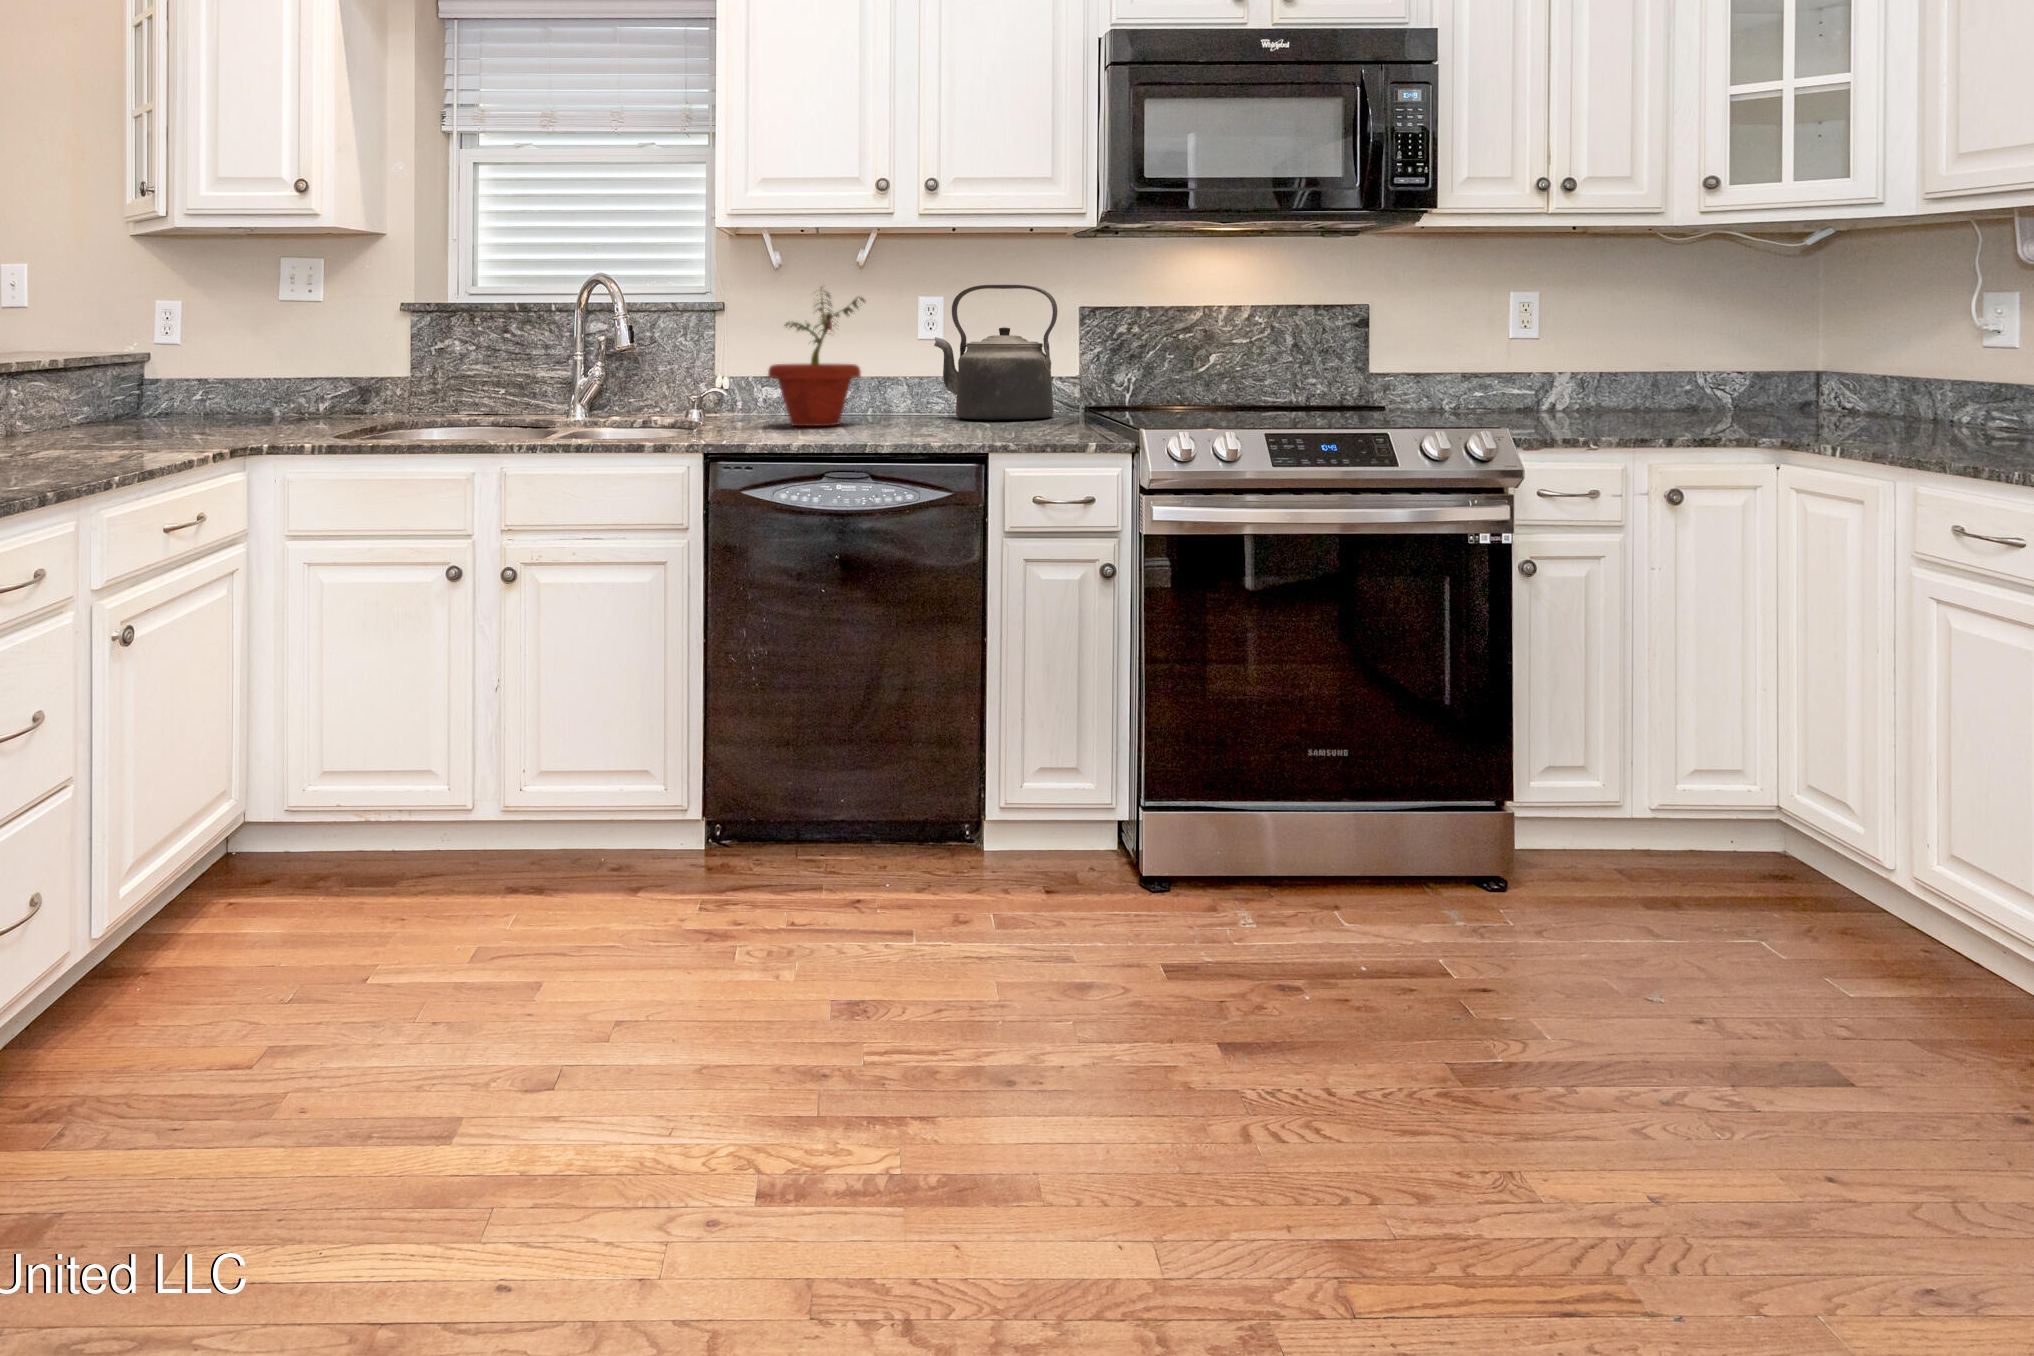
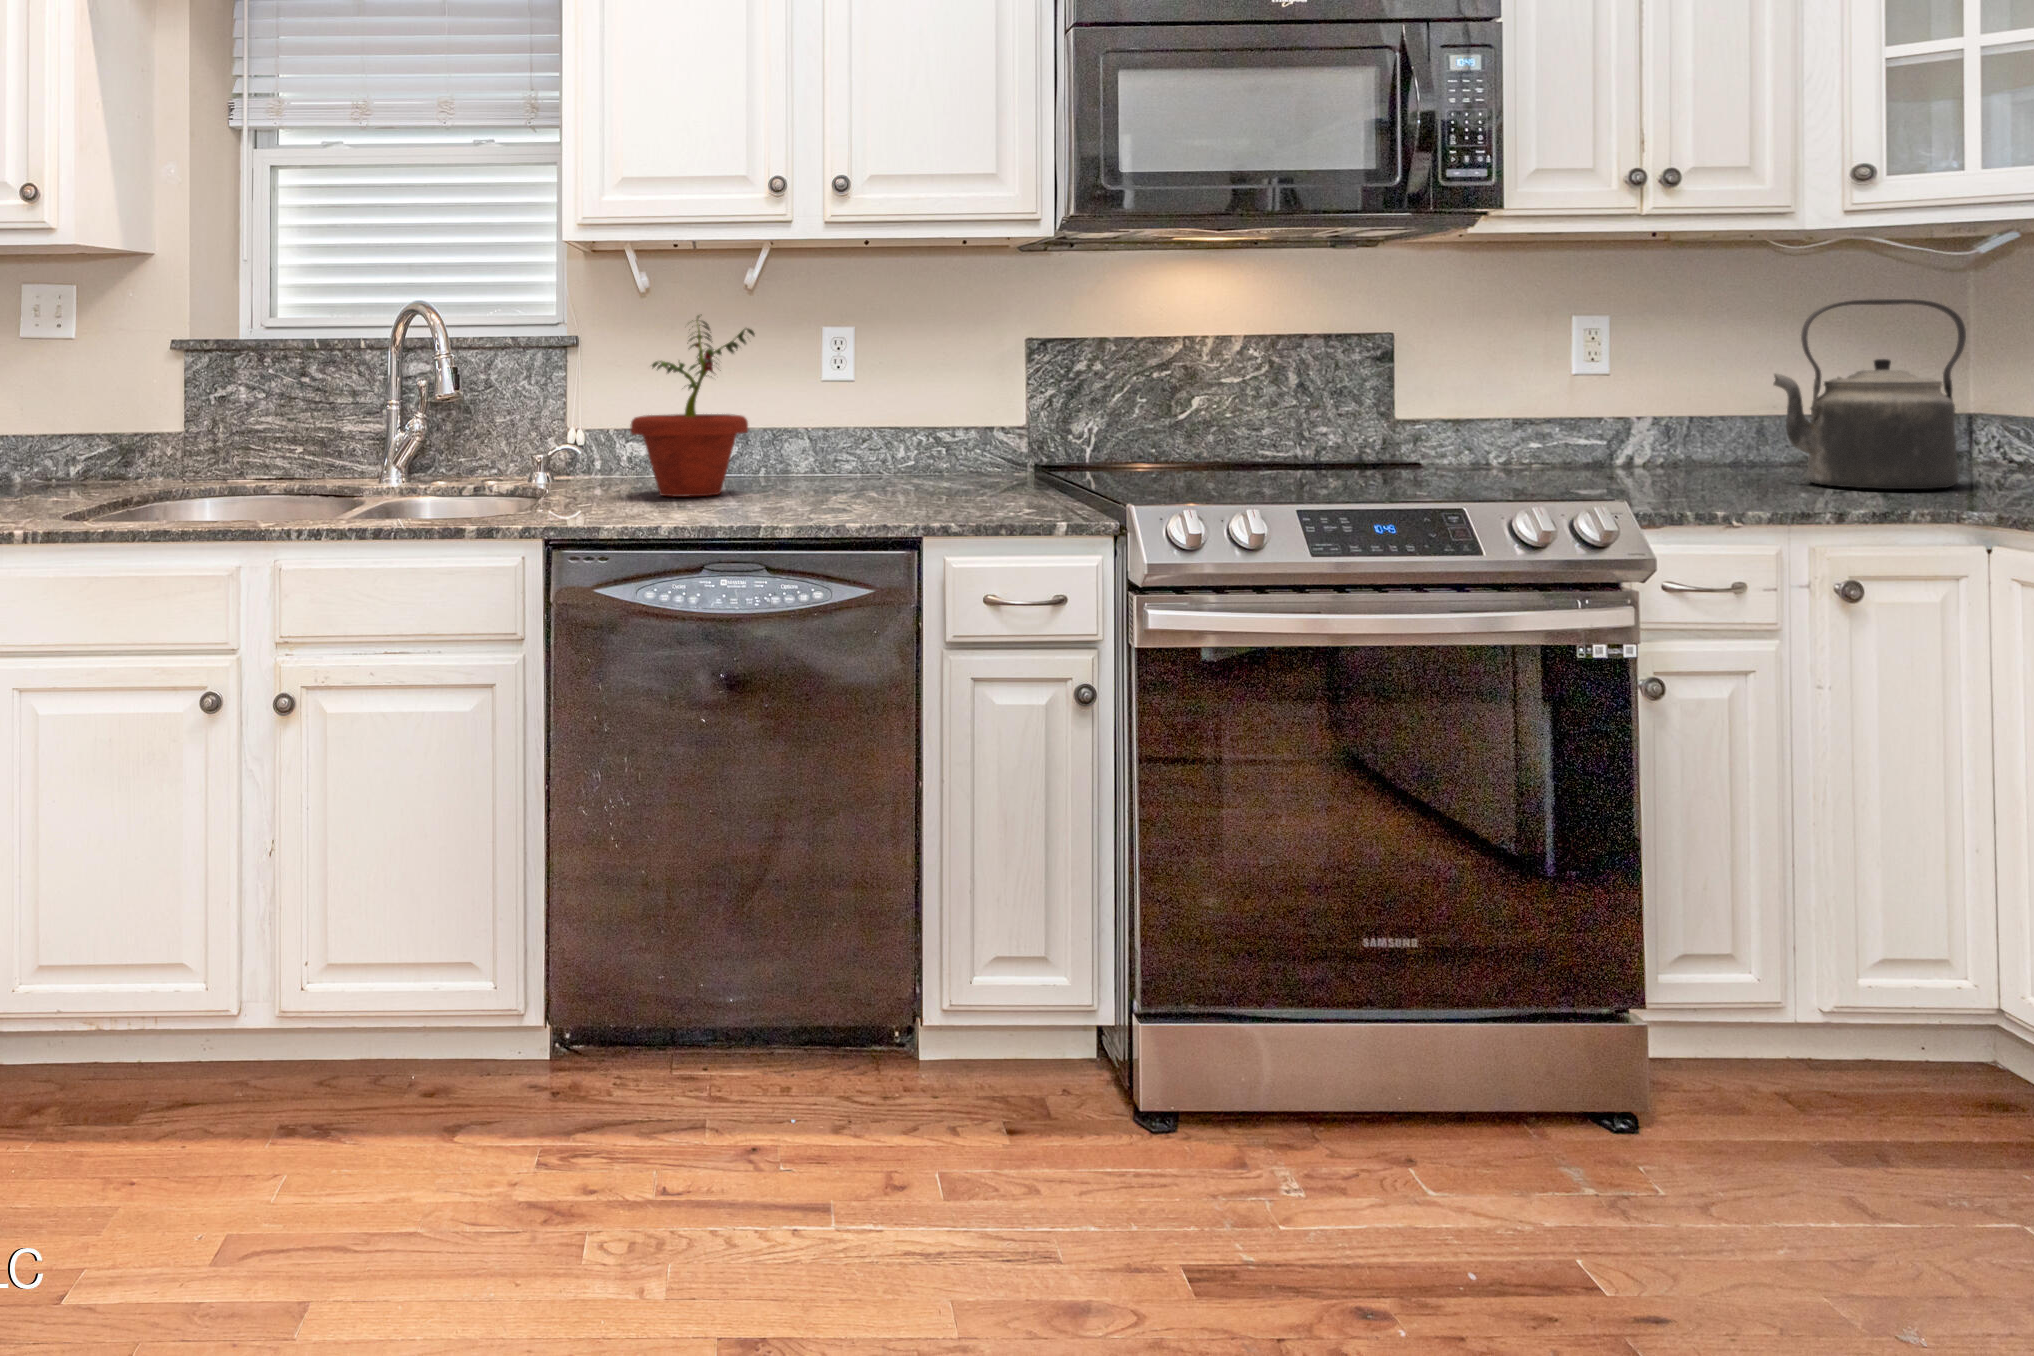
kettle: present [934,285,1057,420] -> present [1773,299,1966,489]

